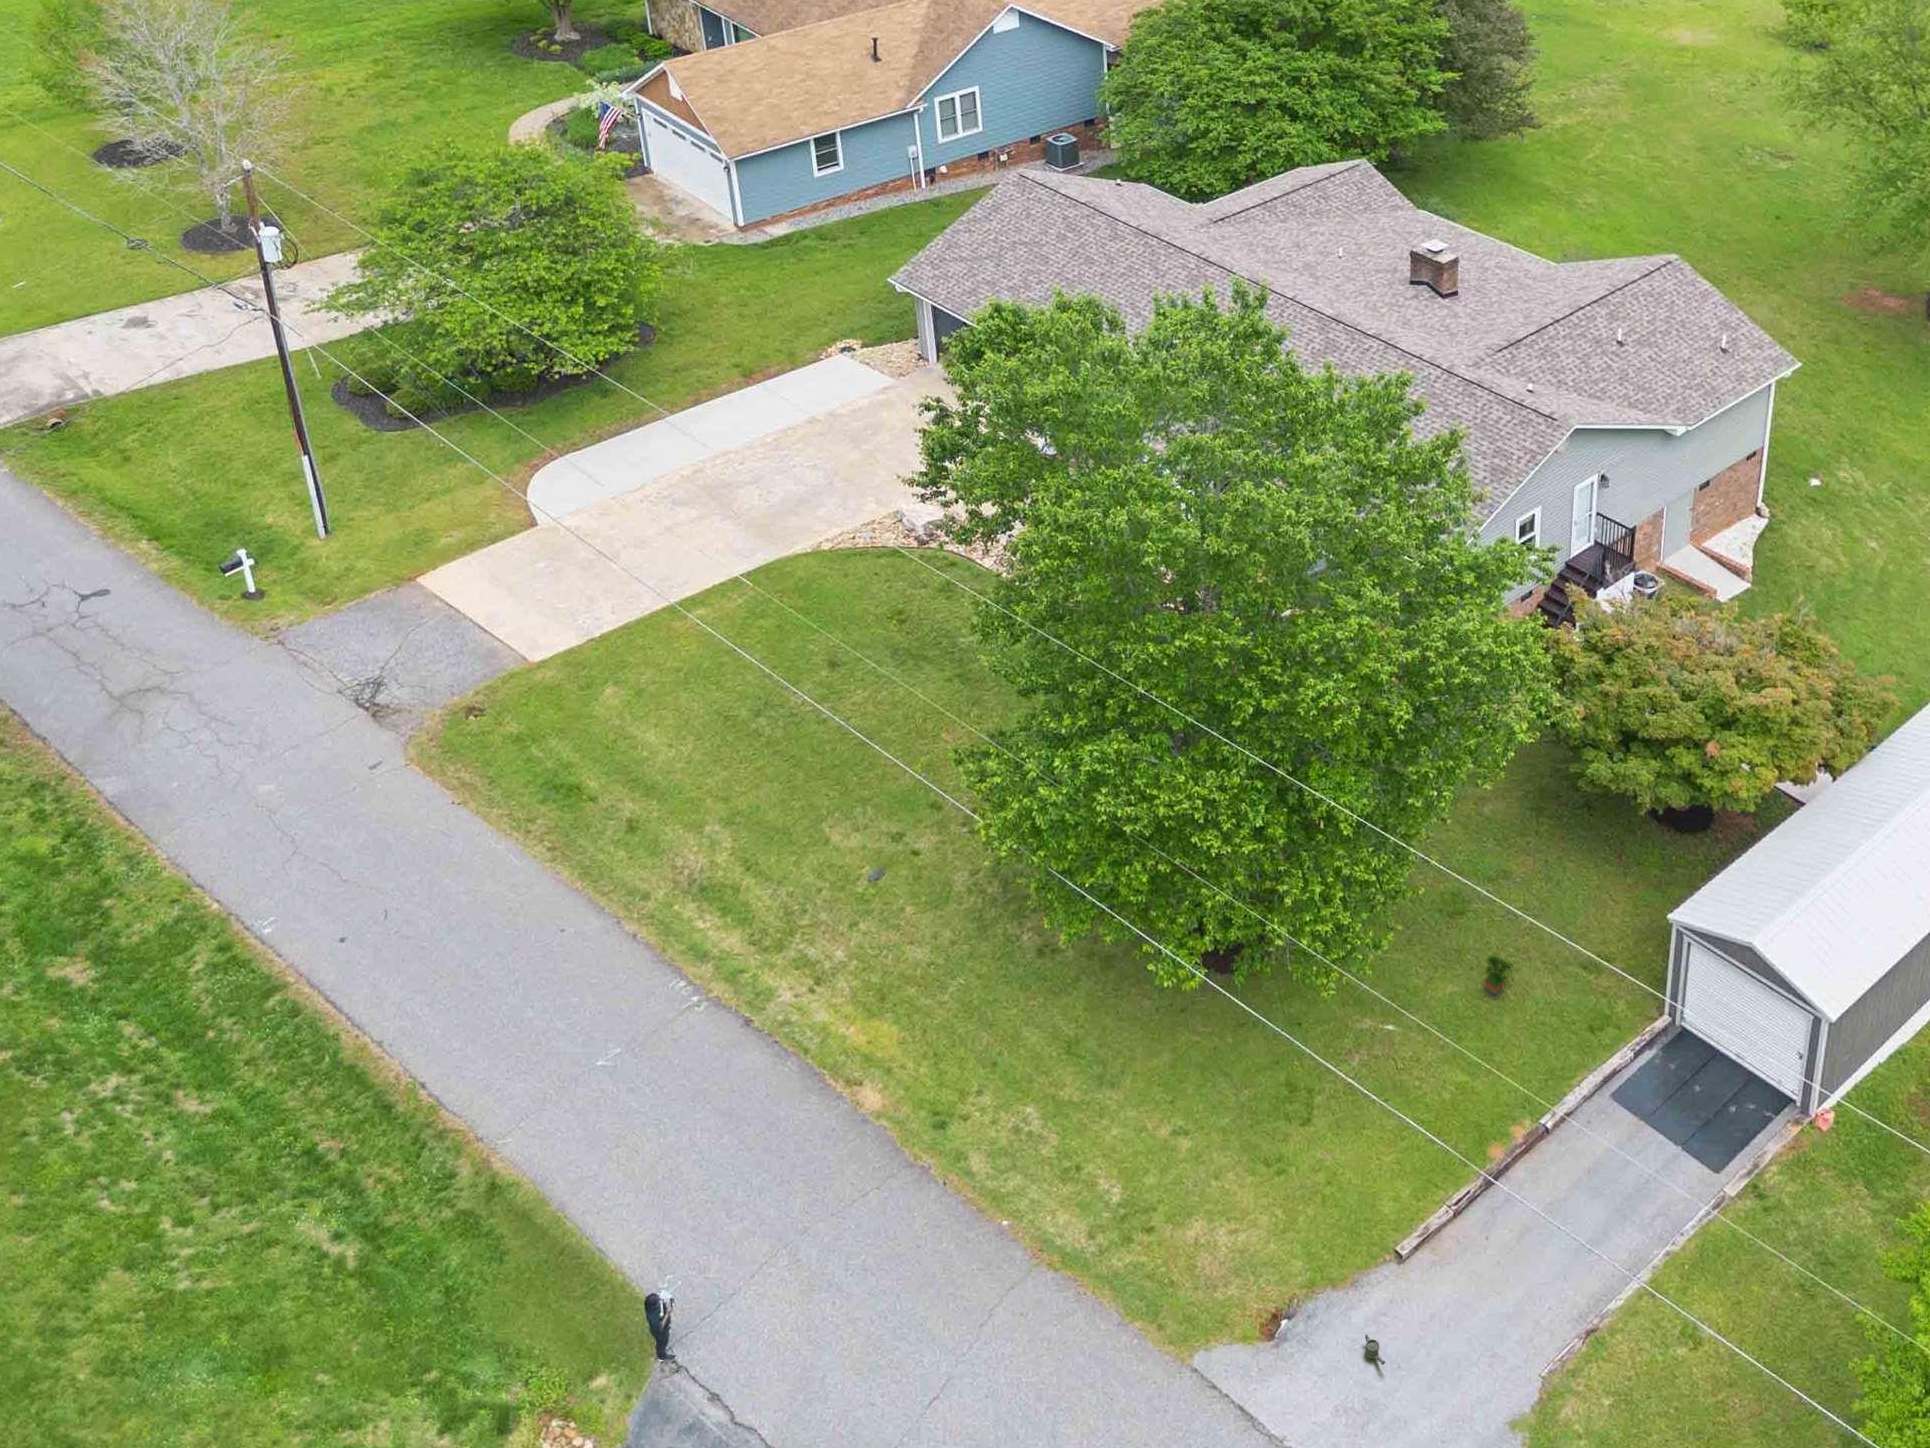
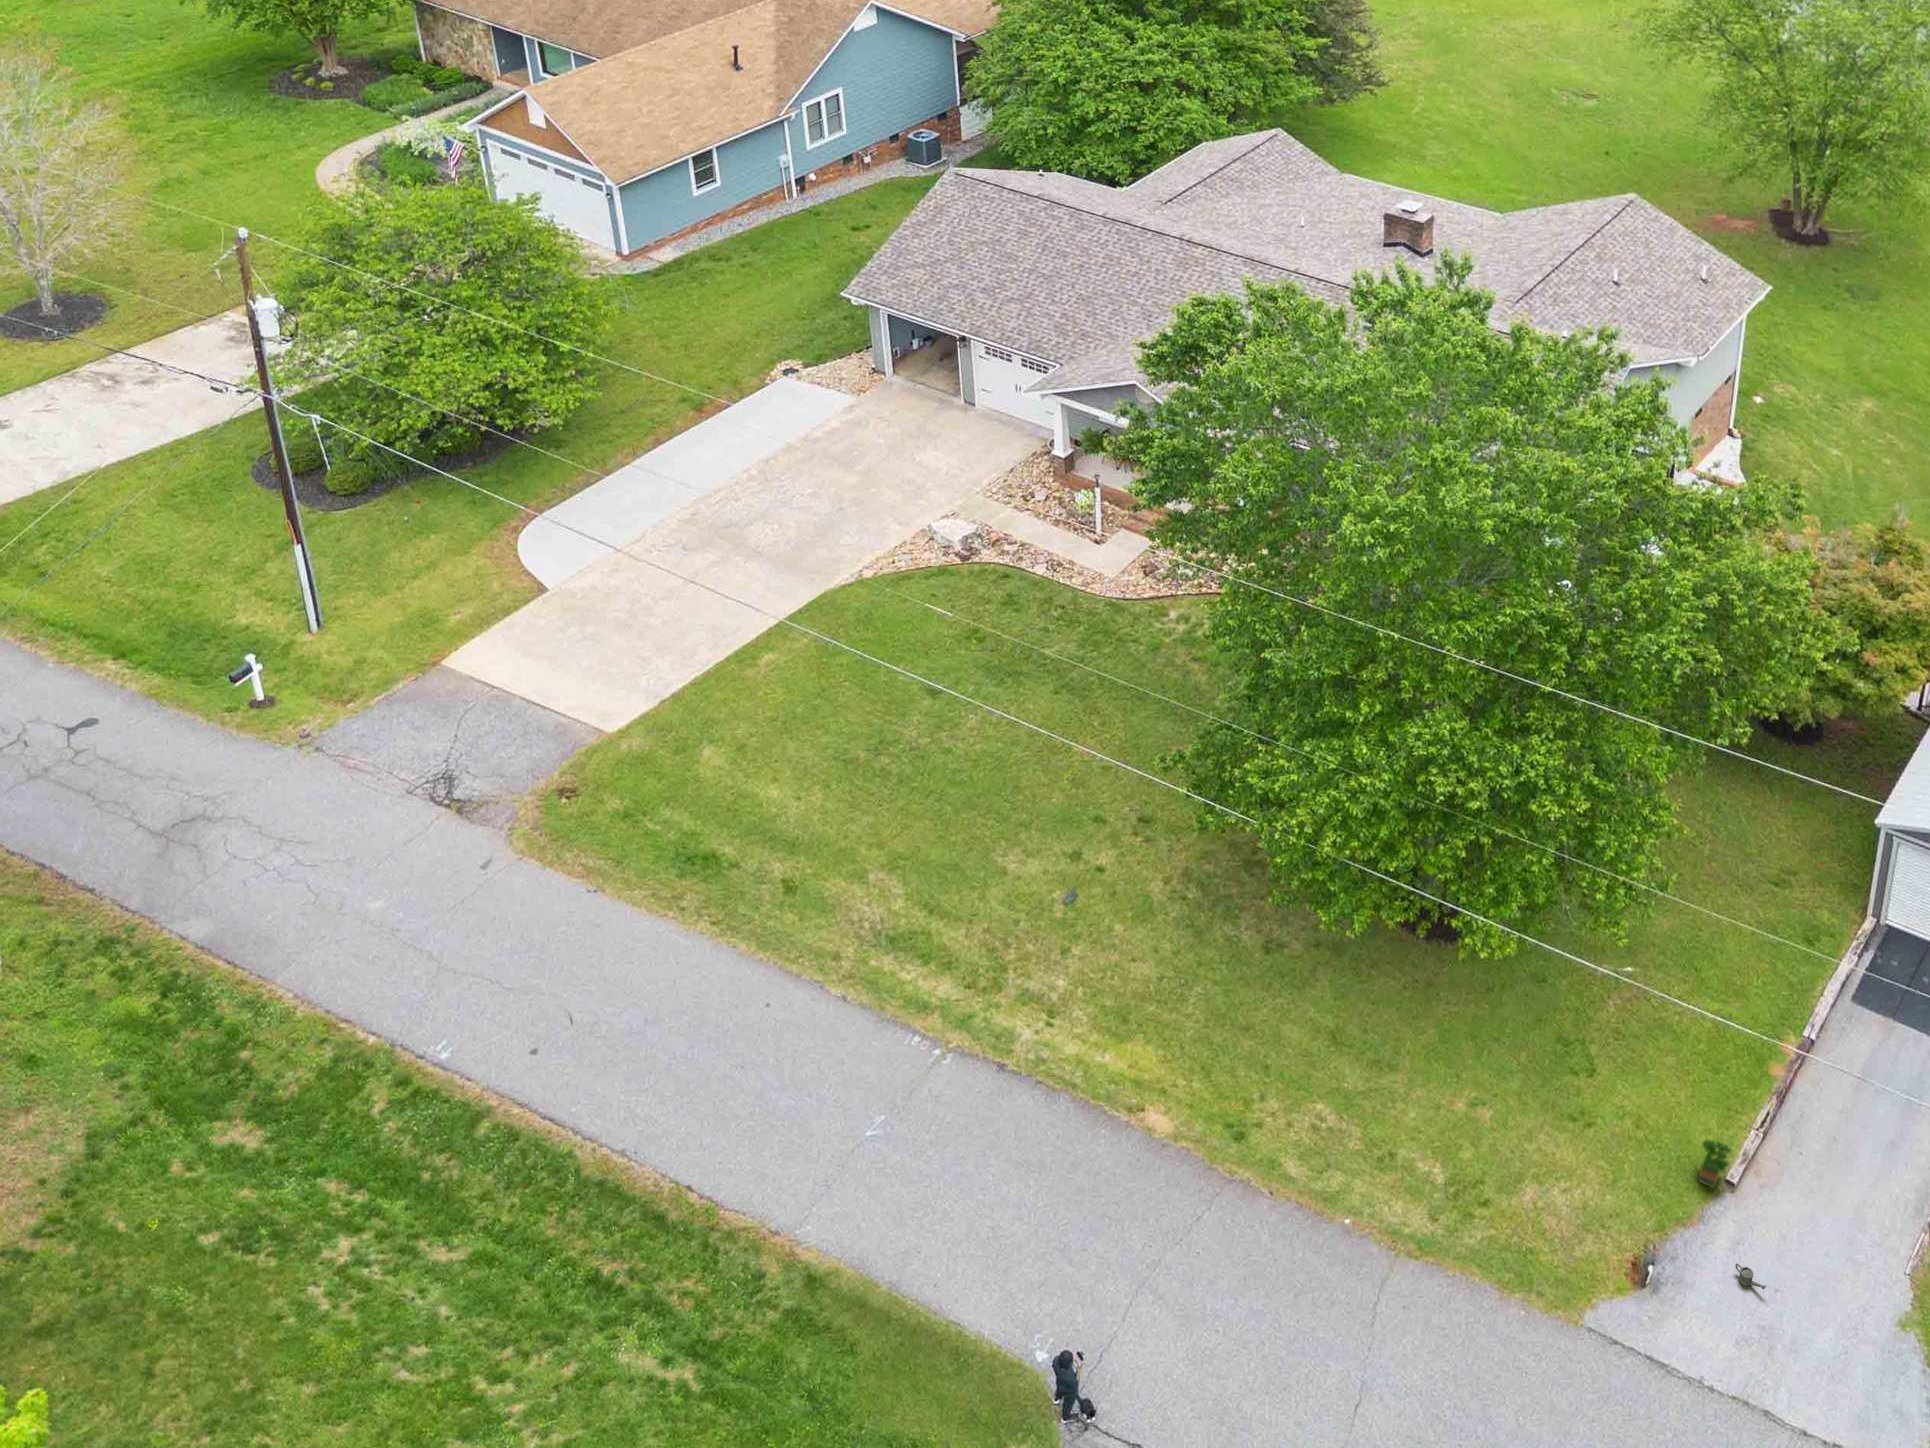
potted tree: present [1483,956,1512,999] -> present [1698,1139,1731,1188]

